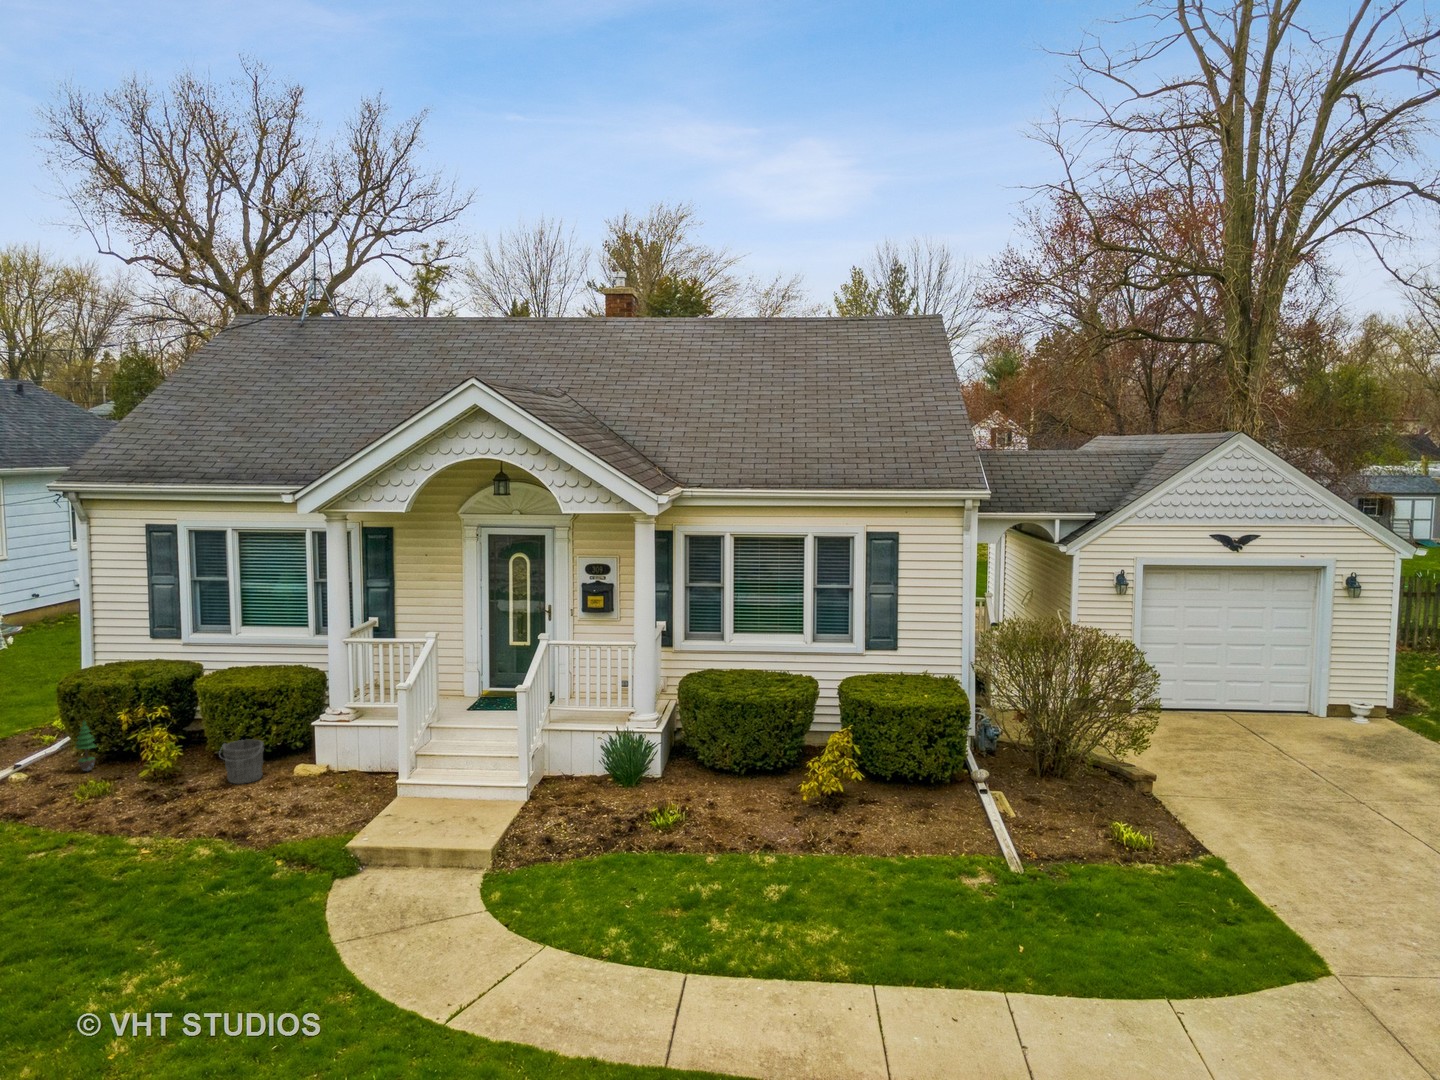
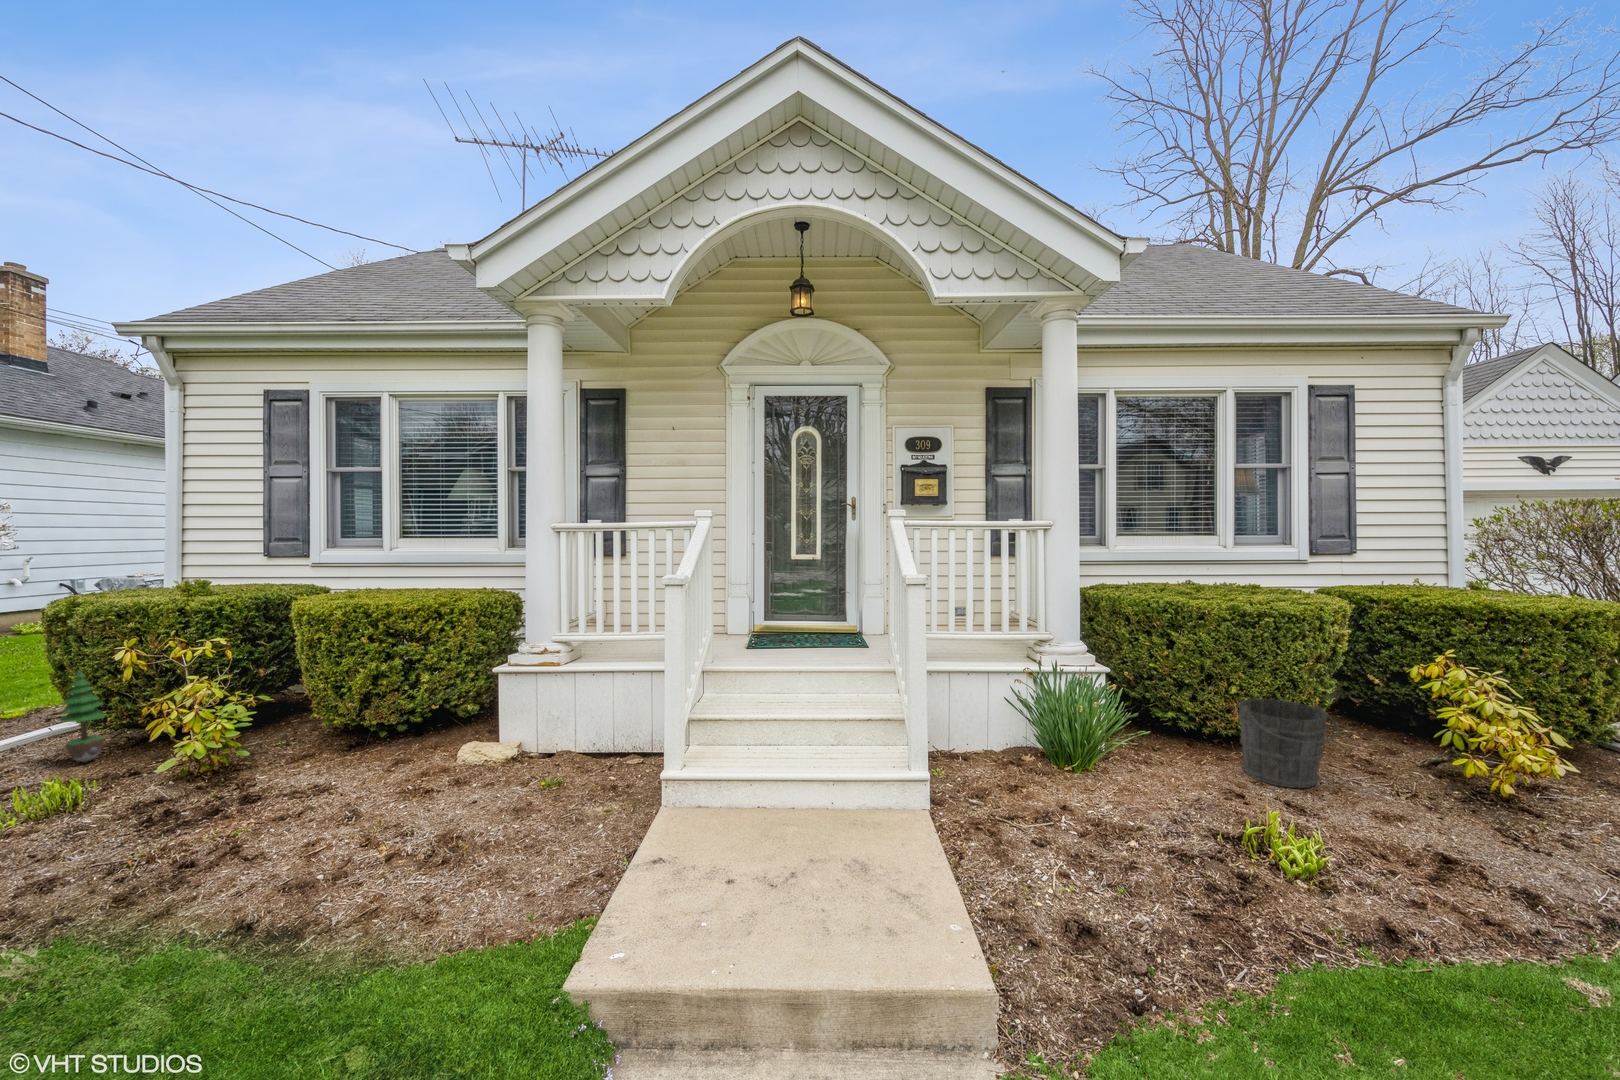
bucket: present [222,740,264,784] -> present [1238,699,1339,788]

